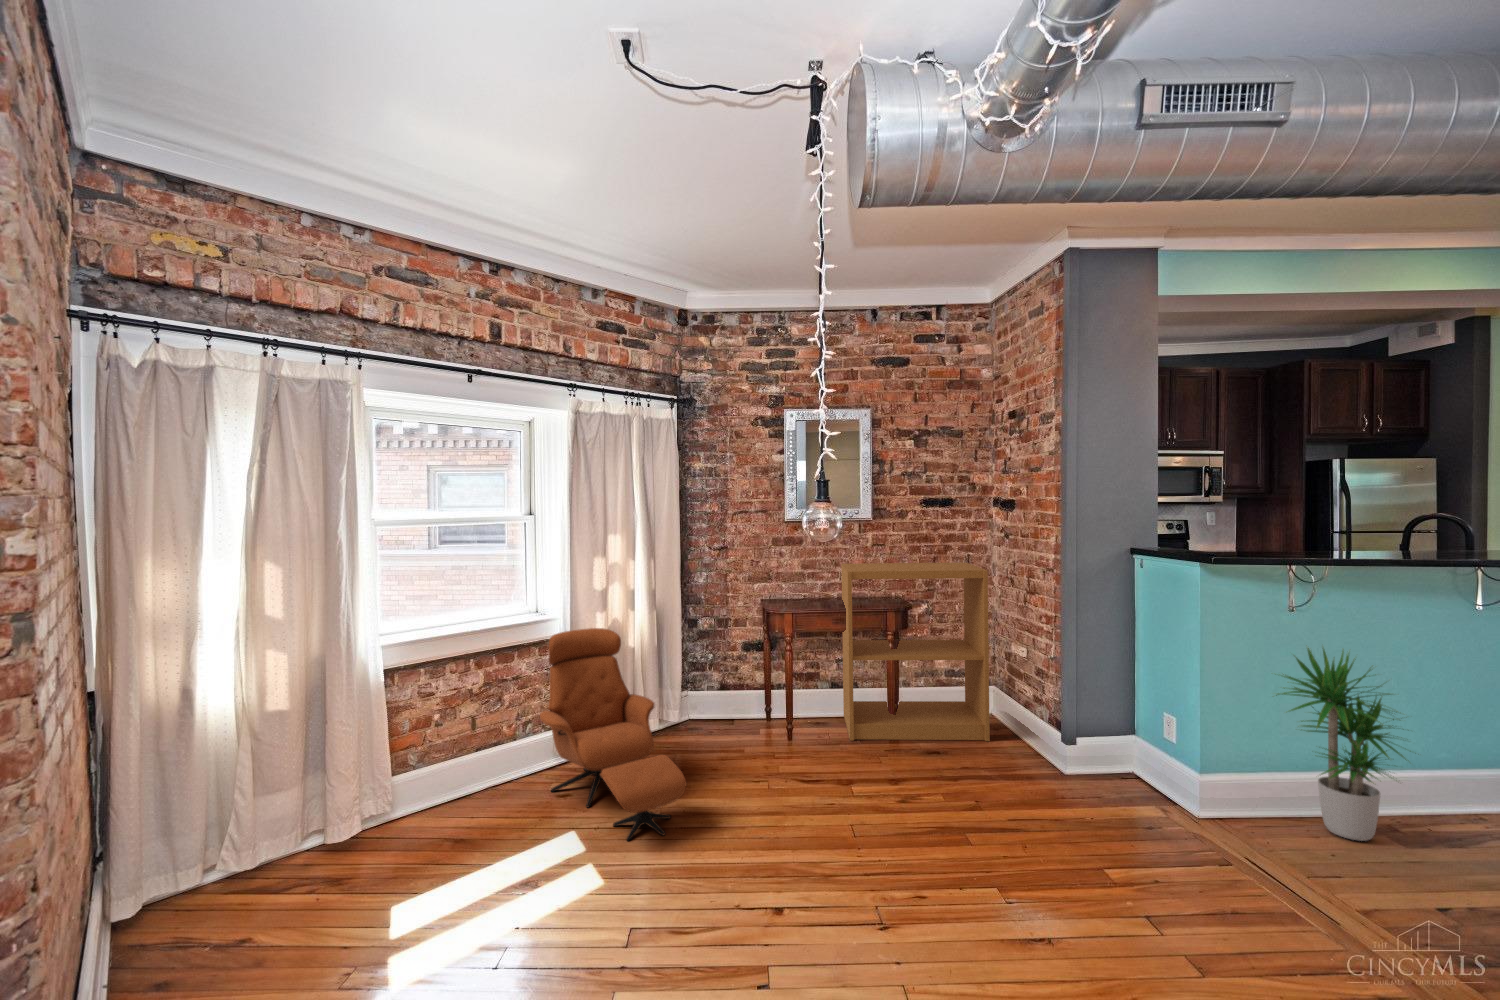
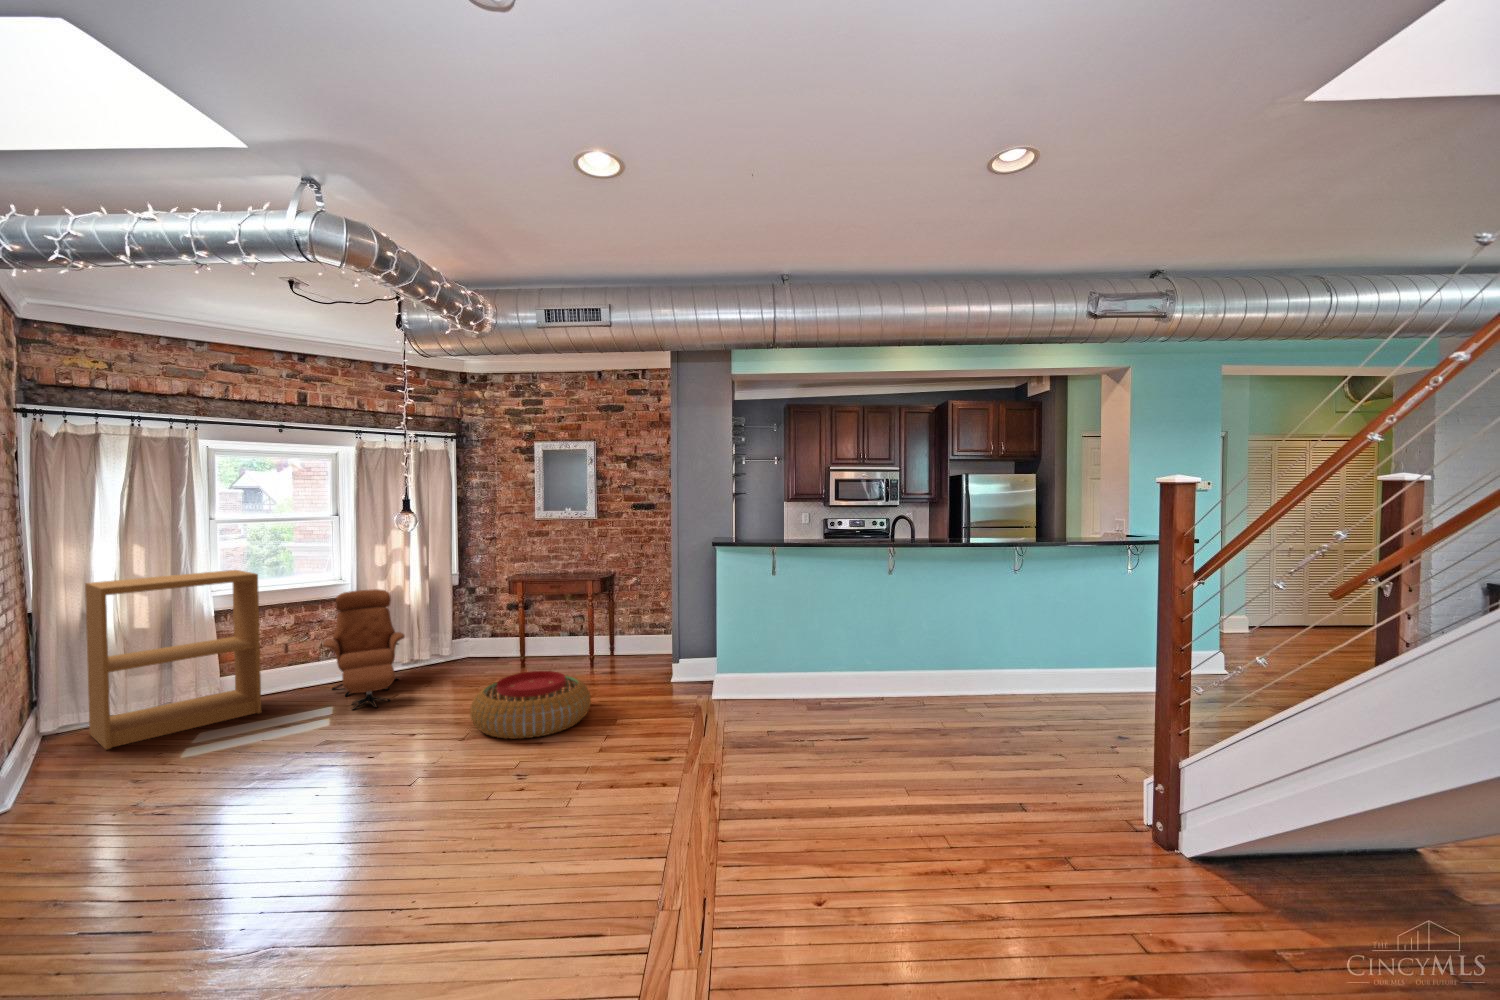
bookshelf: present [842,563,990,741] -> present [85,570,261,749]
potted plant: present [1276,648,1411,841] -> none [737,598,810,712]
pouf: none [871,772,1083,919] -> present [470,671,591,739]

